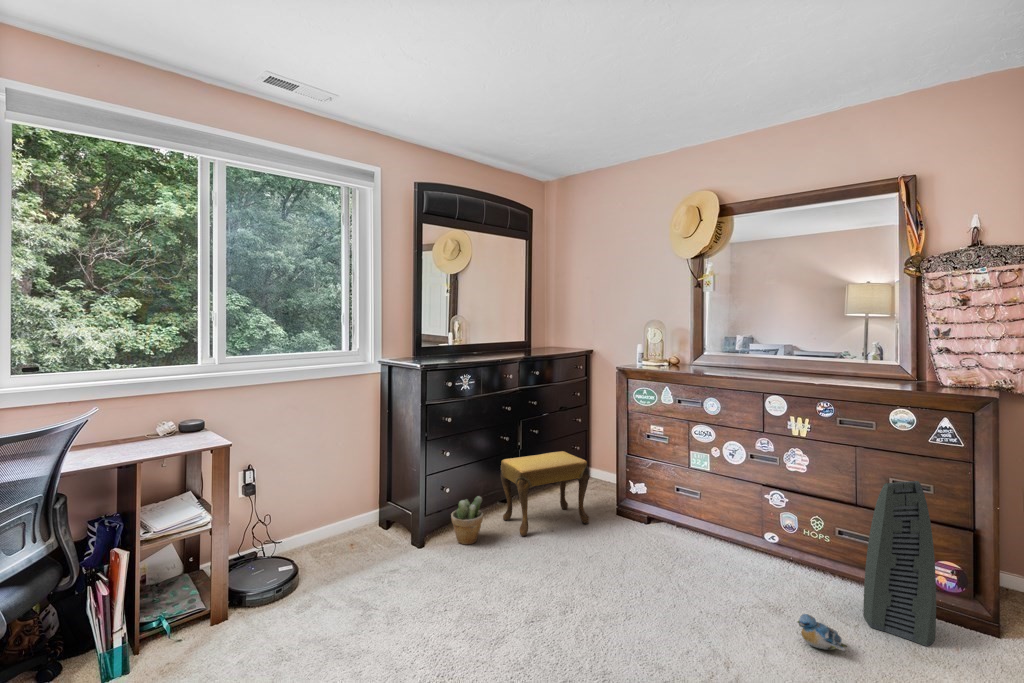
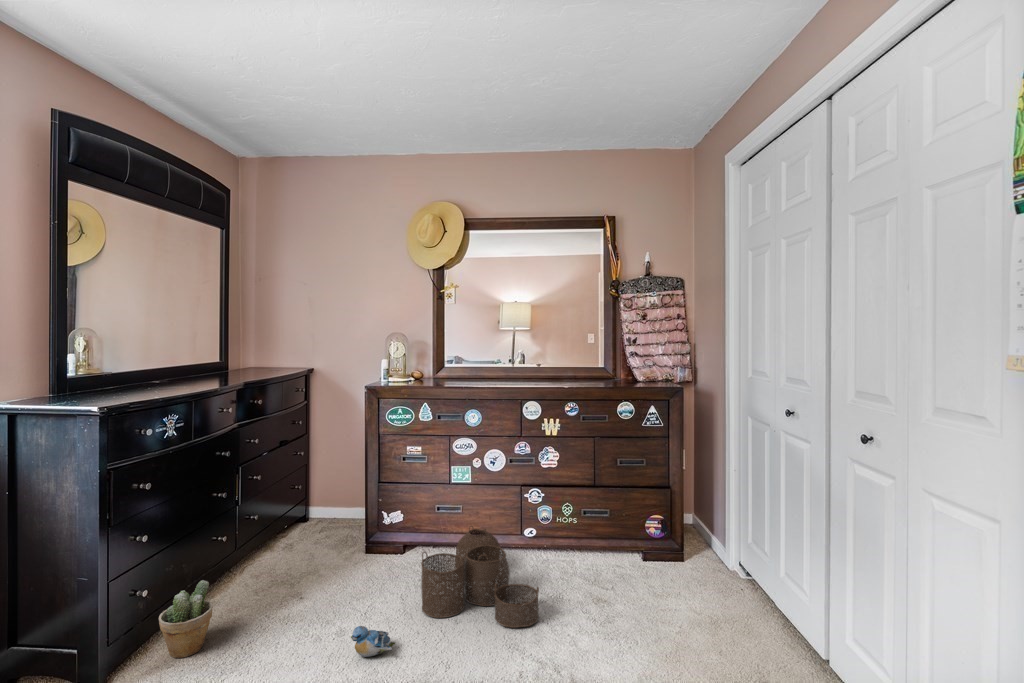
footstool: present [501,451,589,536] -> none [222,493,343,616]
air purifier: present [863,481,936,646] -> none [610,459,661,588]
woven basket: none [632,511,742,620] -> present [421,526,539,628]
plush toy: present [798,614,847,651] -> present [351,626,395,657]

